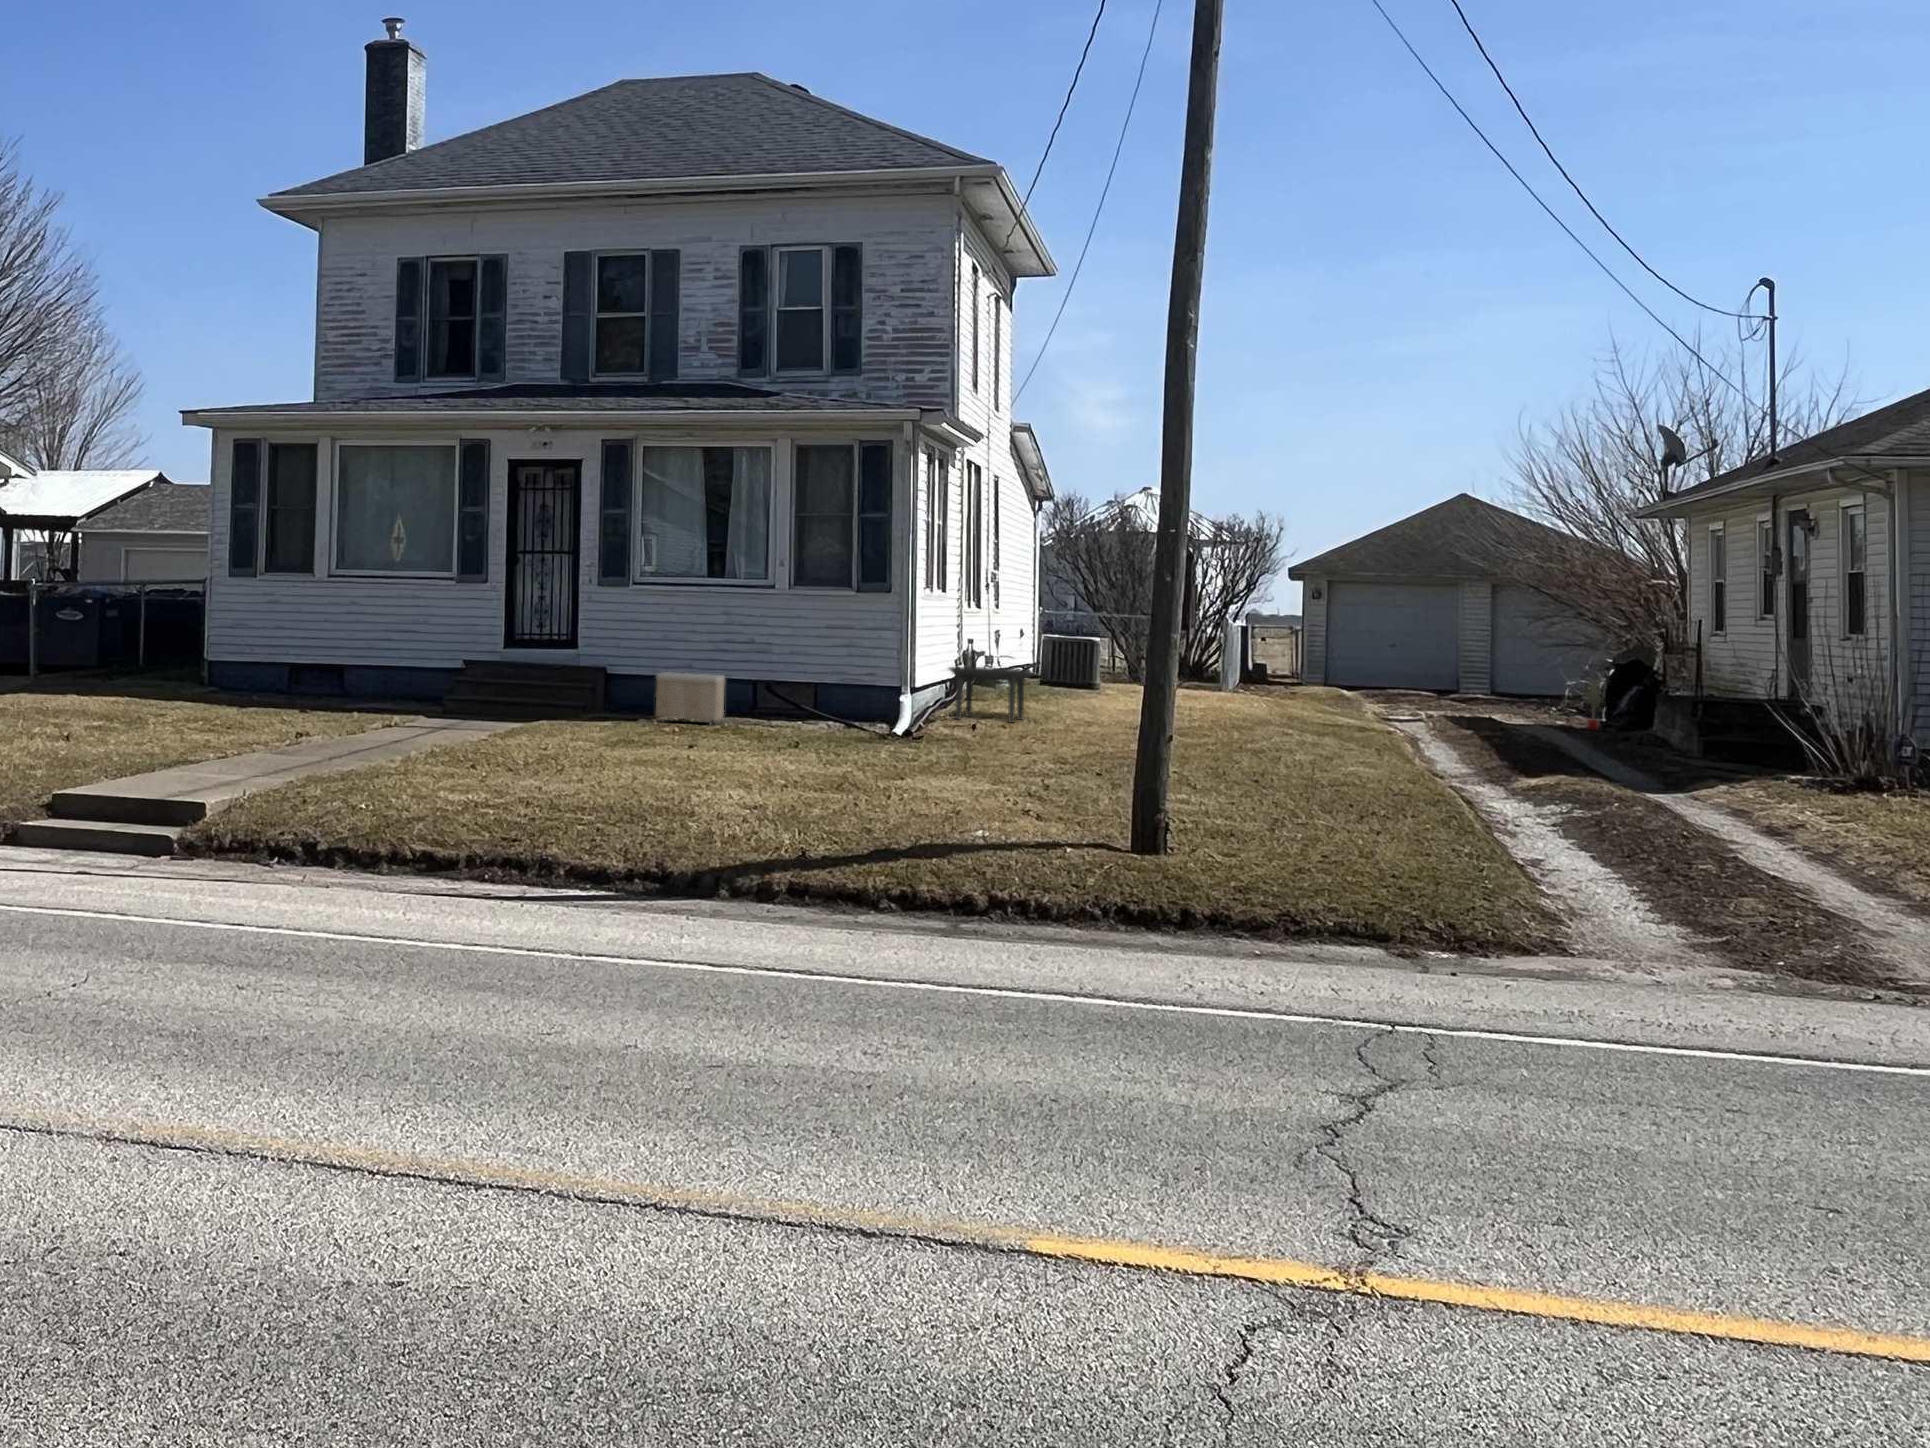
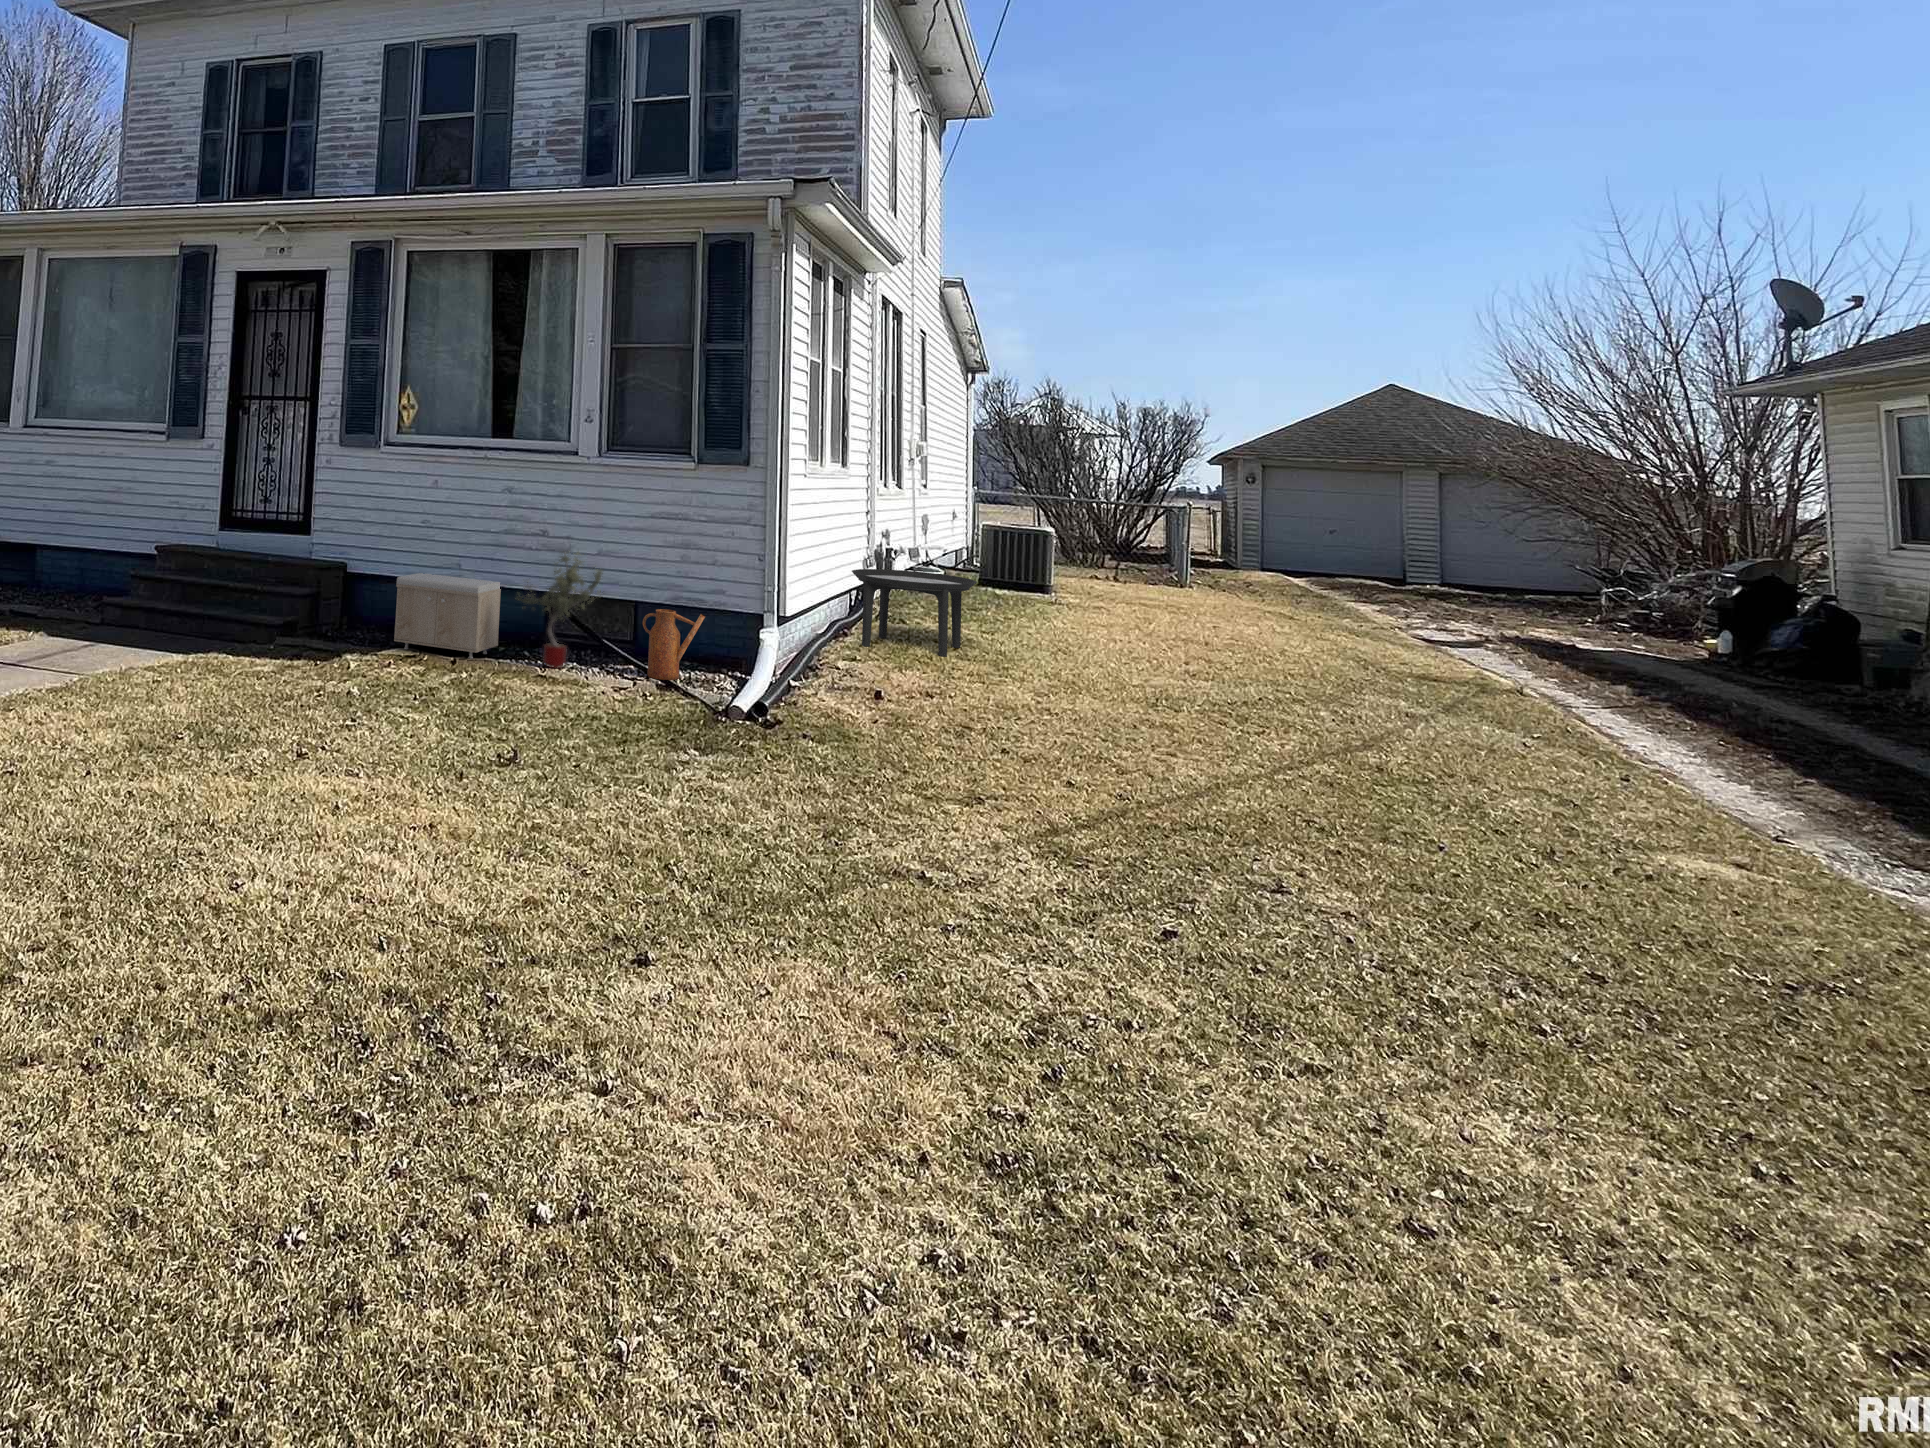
potted tree: present [1583,676,1606,730] -> present [517,553,603,668]
watering can: none [824,688,867,731] -> present [643,609,705,680]

